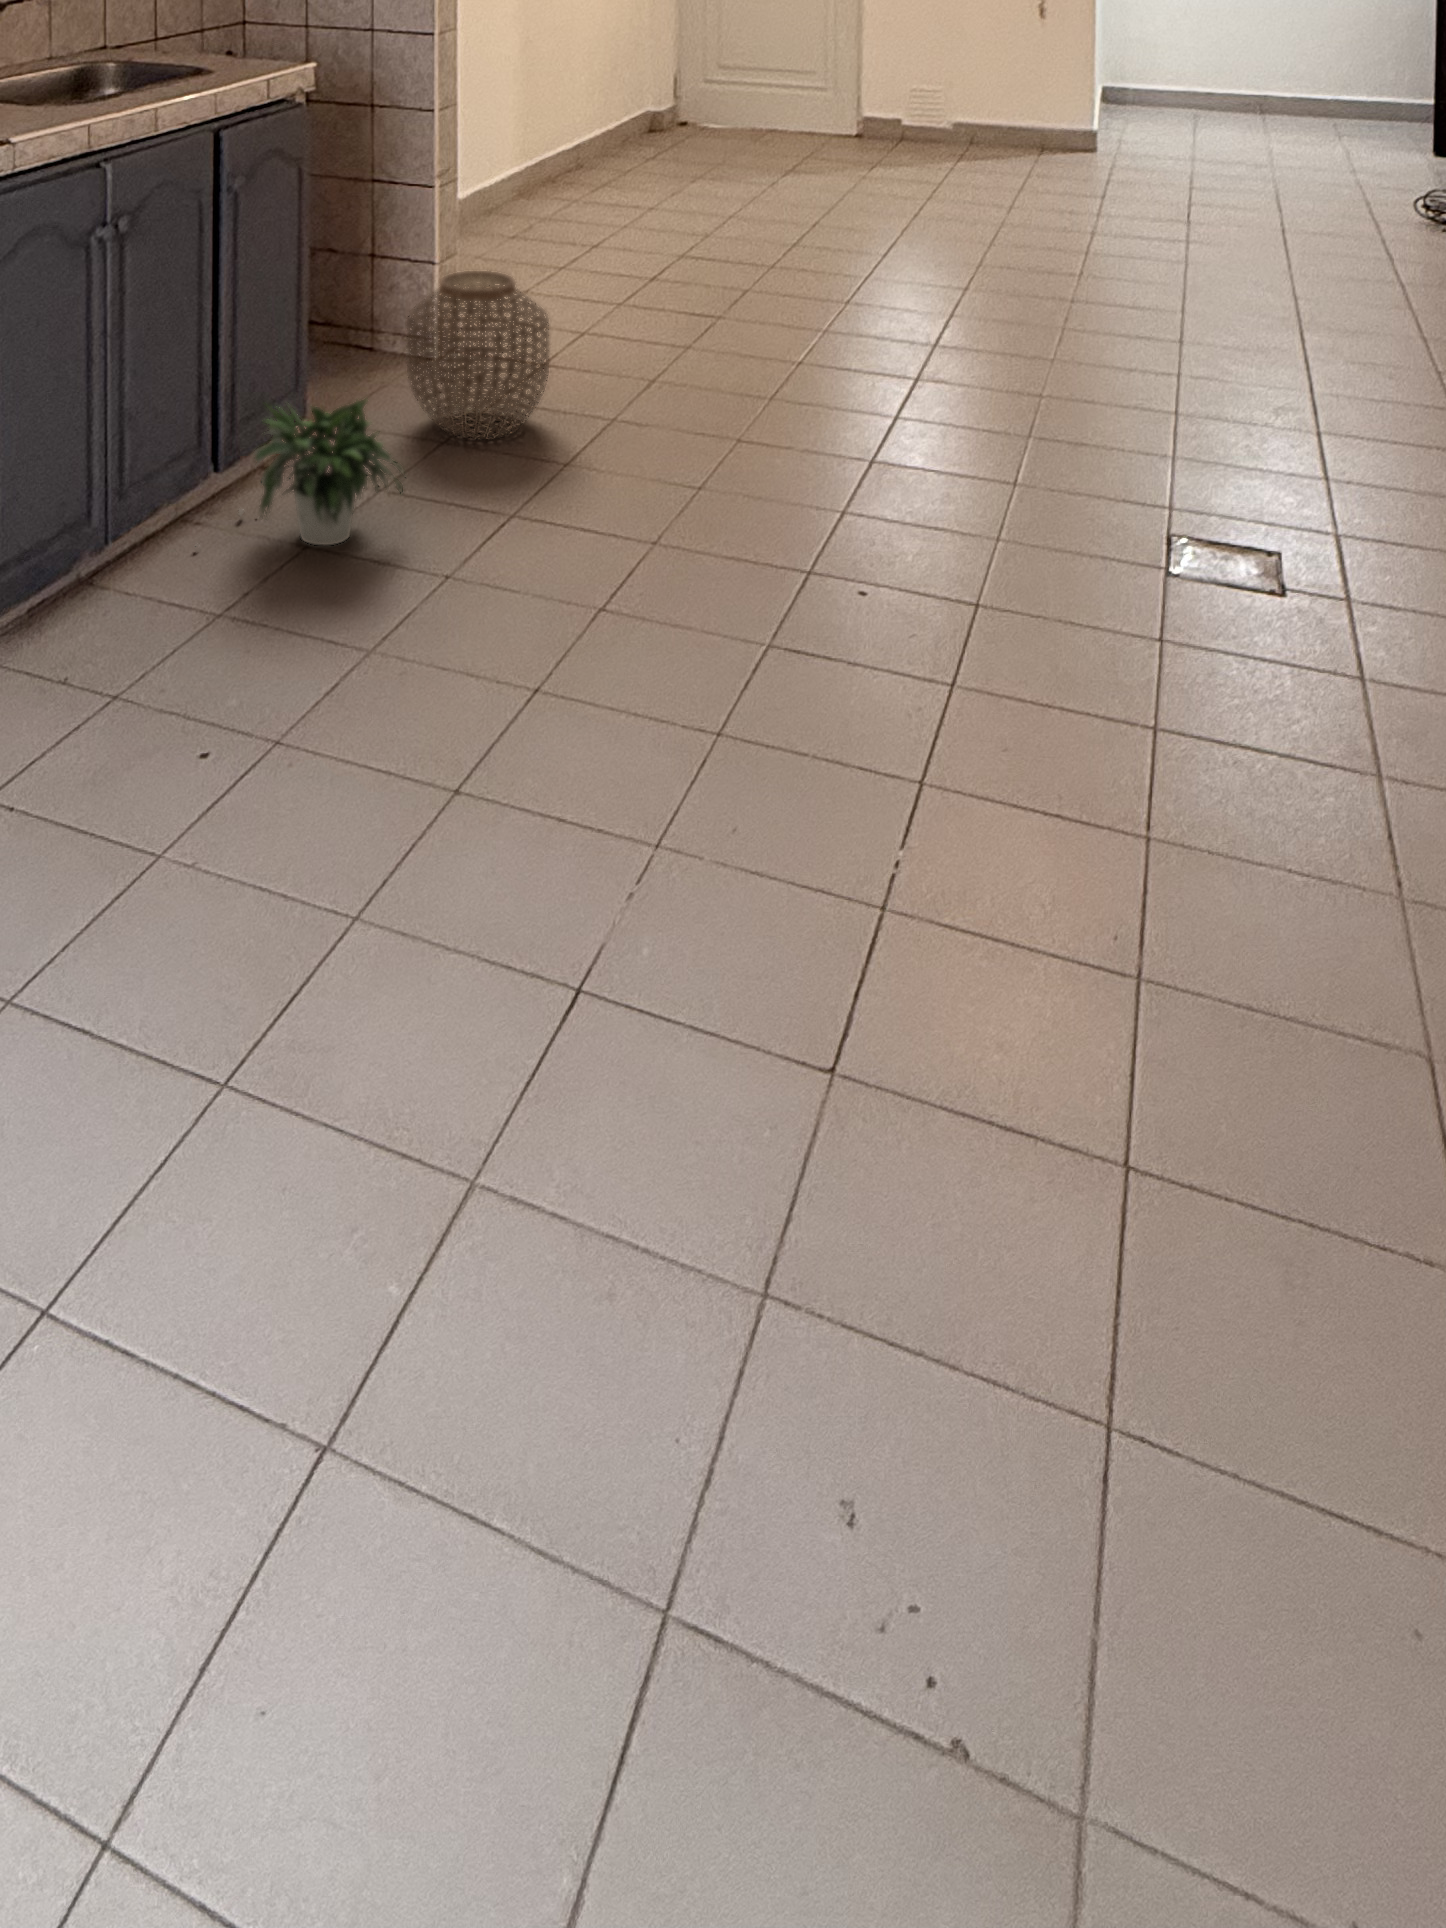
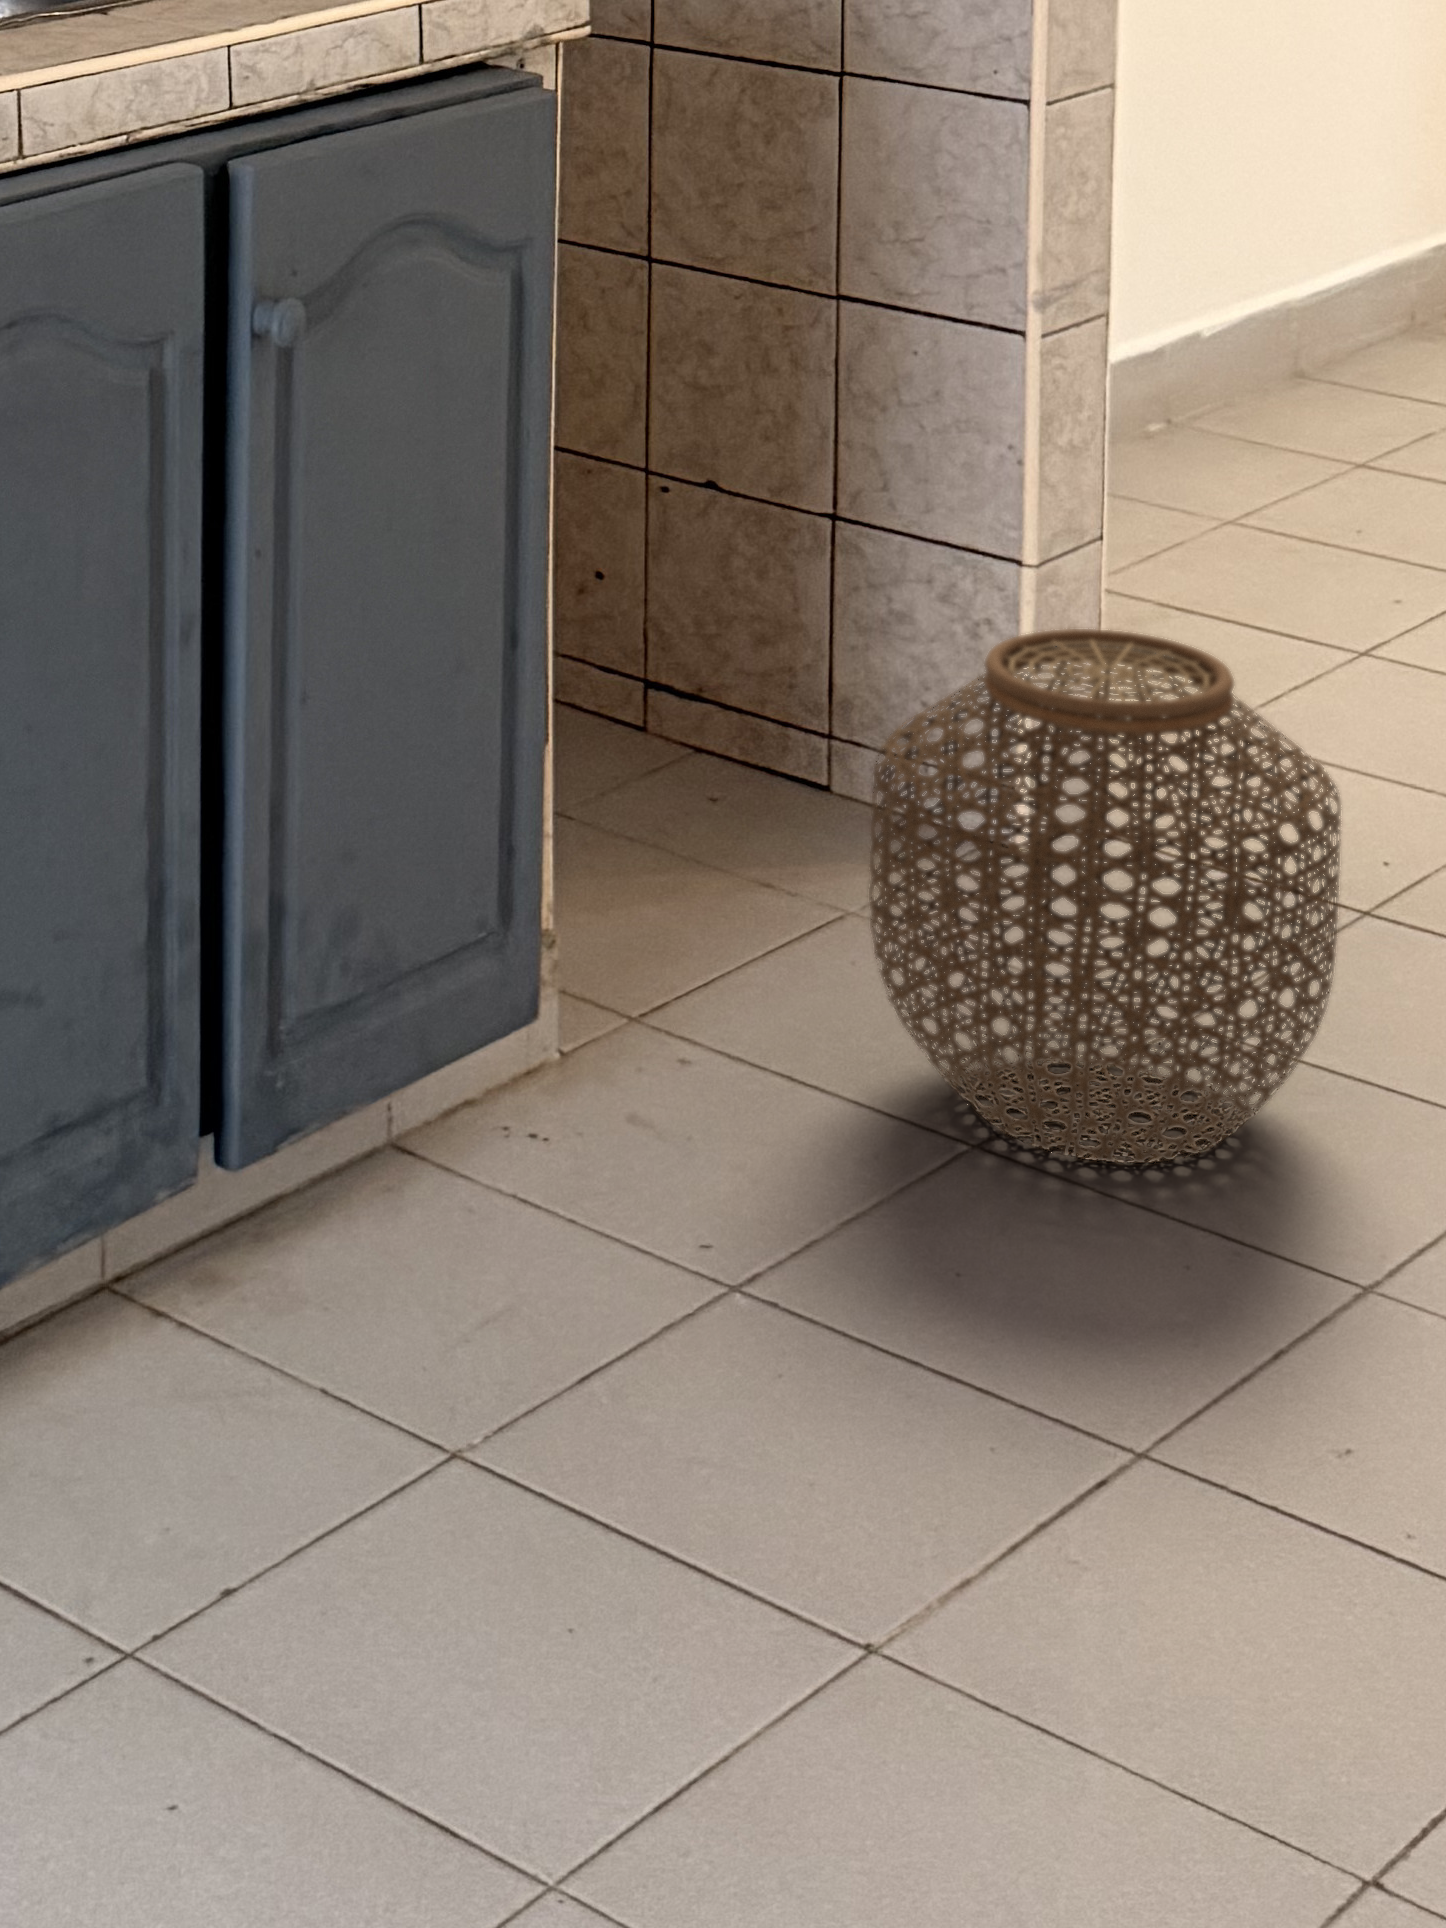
potted plant: present [238,399,405,545] -> none [111,1000,780,1466]

